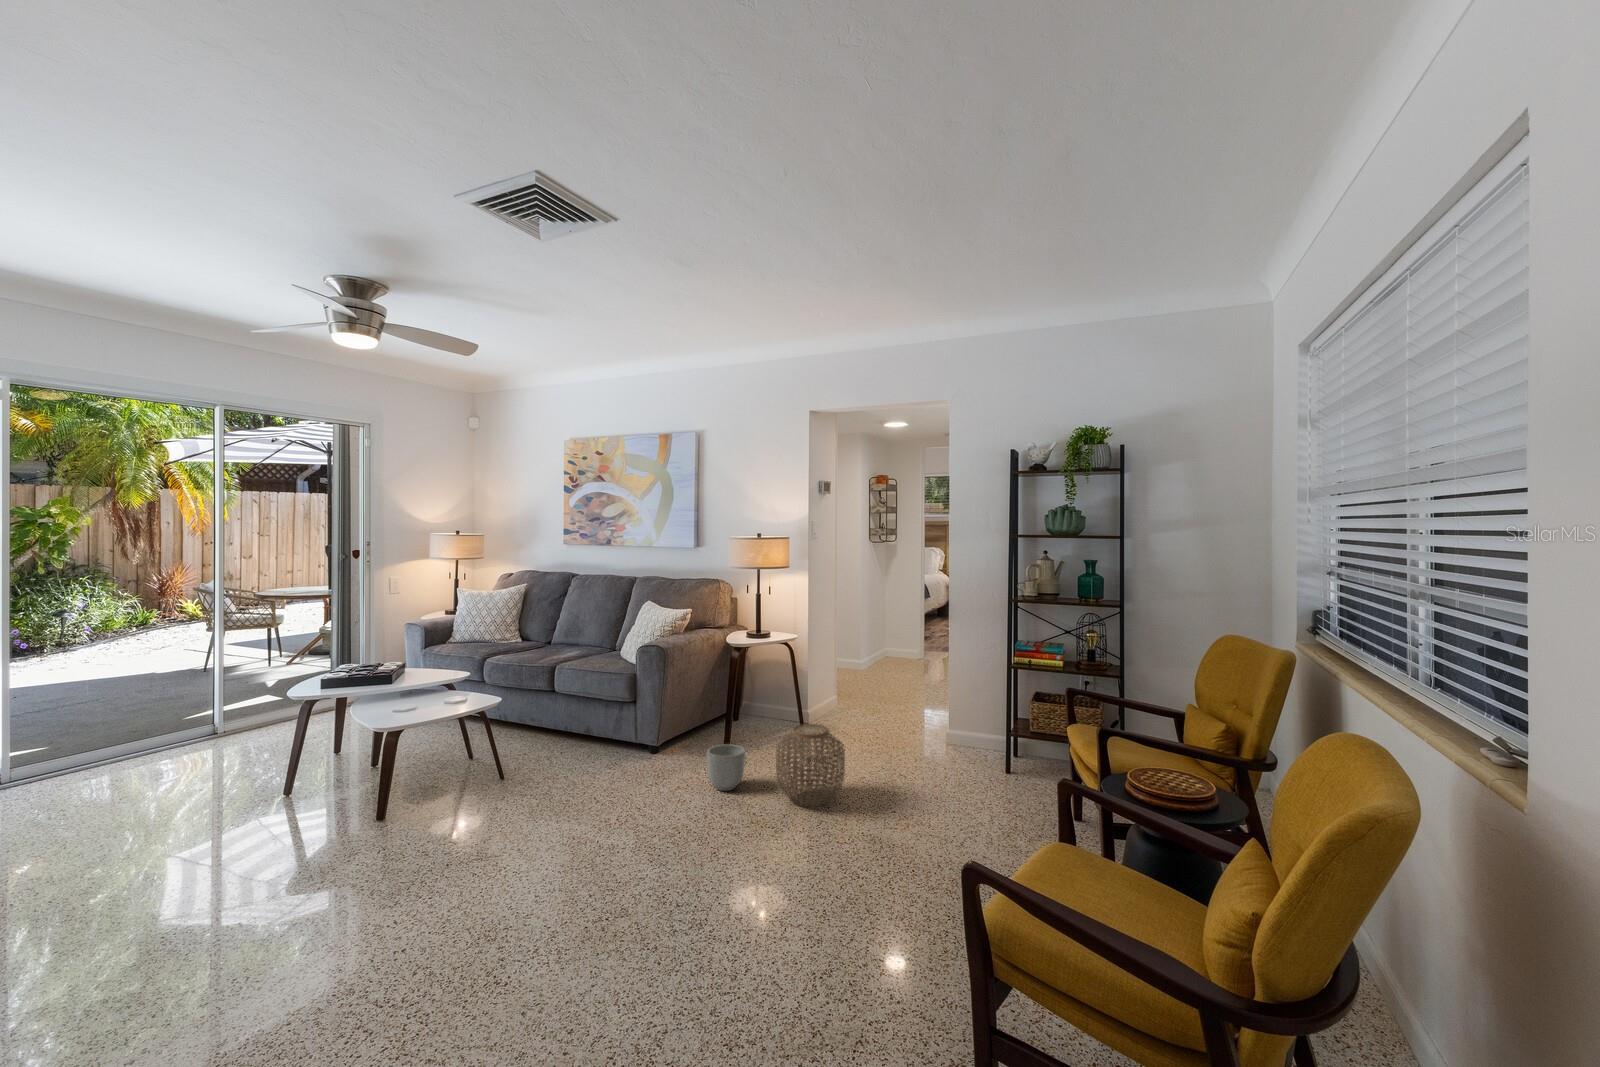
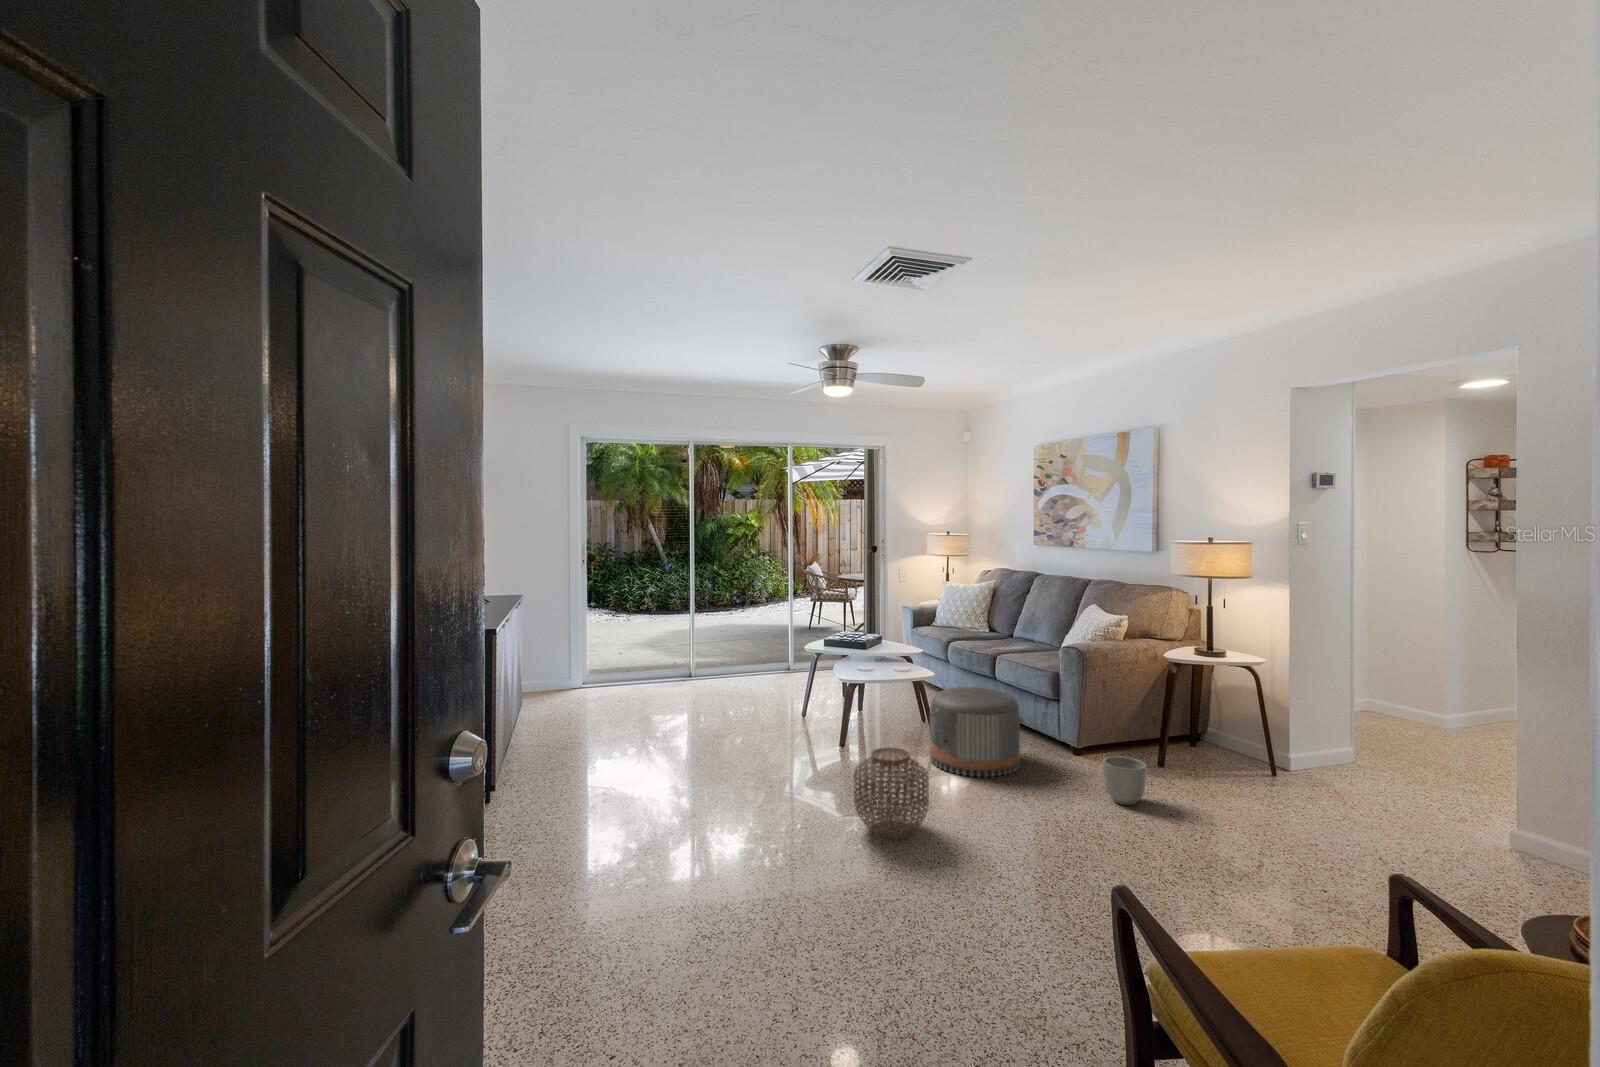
pouf: none [508,702,613,808] -> present [930,687,1020,777]
woven basket: present [776,724,845,807] -> present [854,748,929,839]

